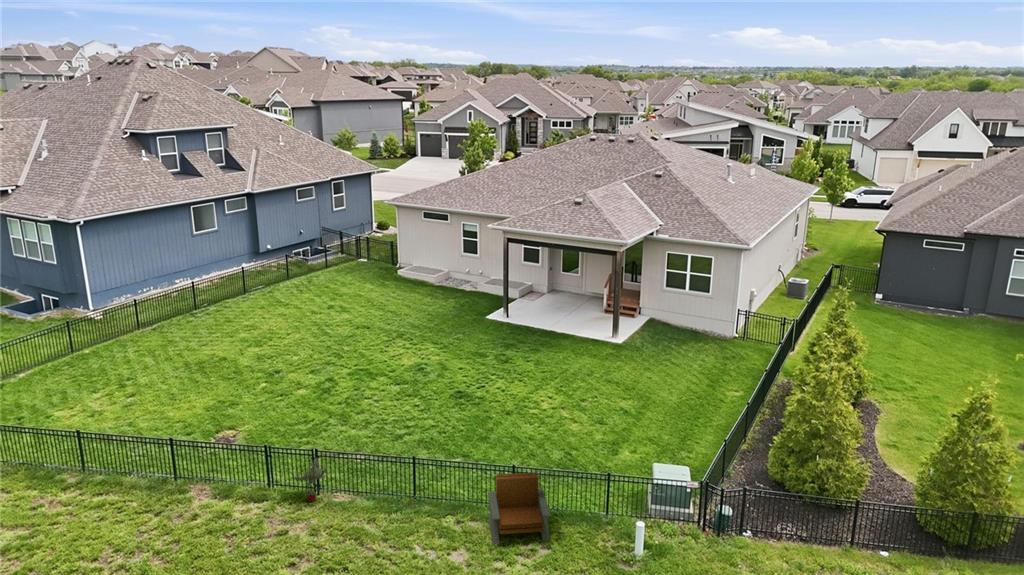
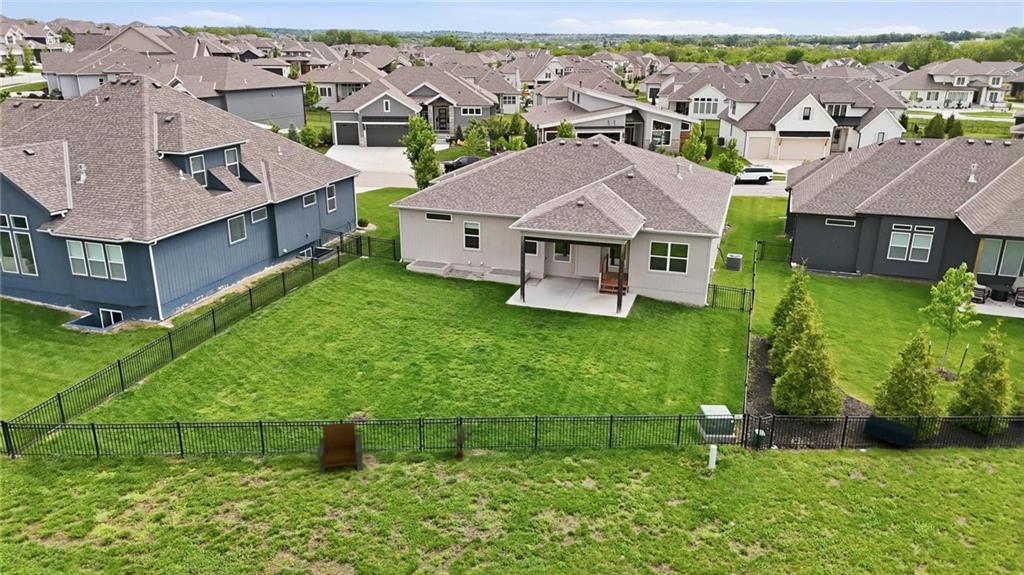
lounge chair: present [488,472,551,544] -> present [317,422,363,475]
bench: none [889,501,968,564] -> present [864,415,915,452]

